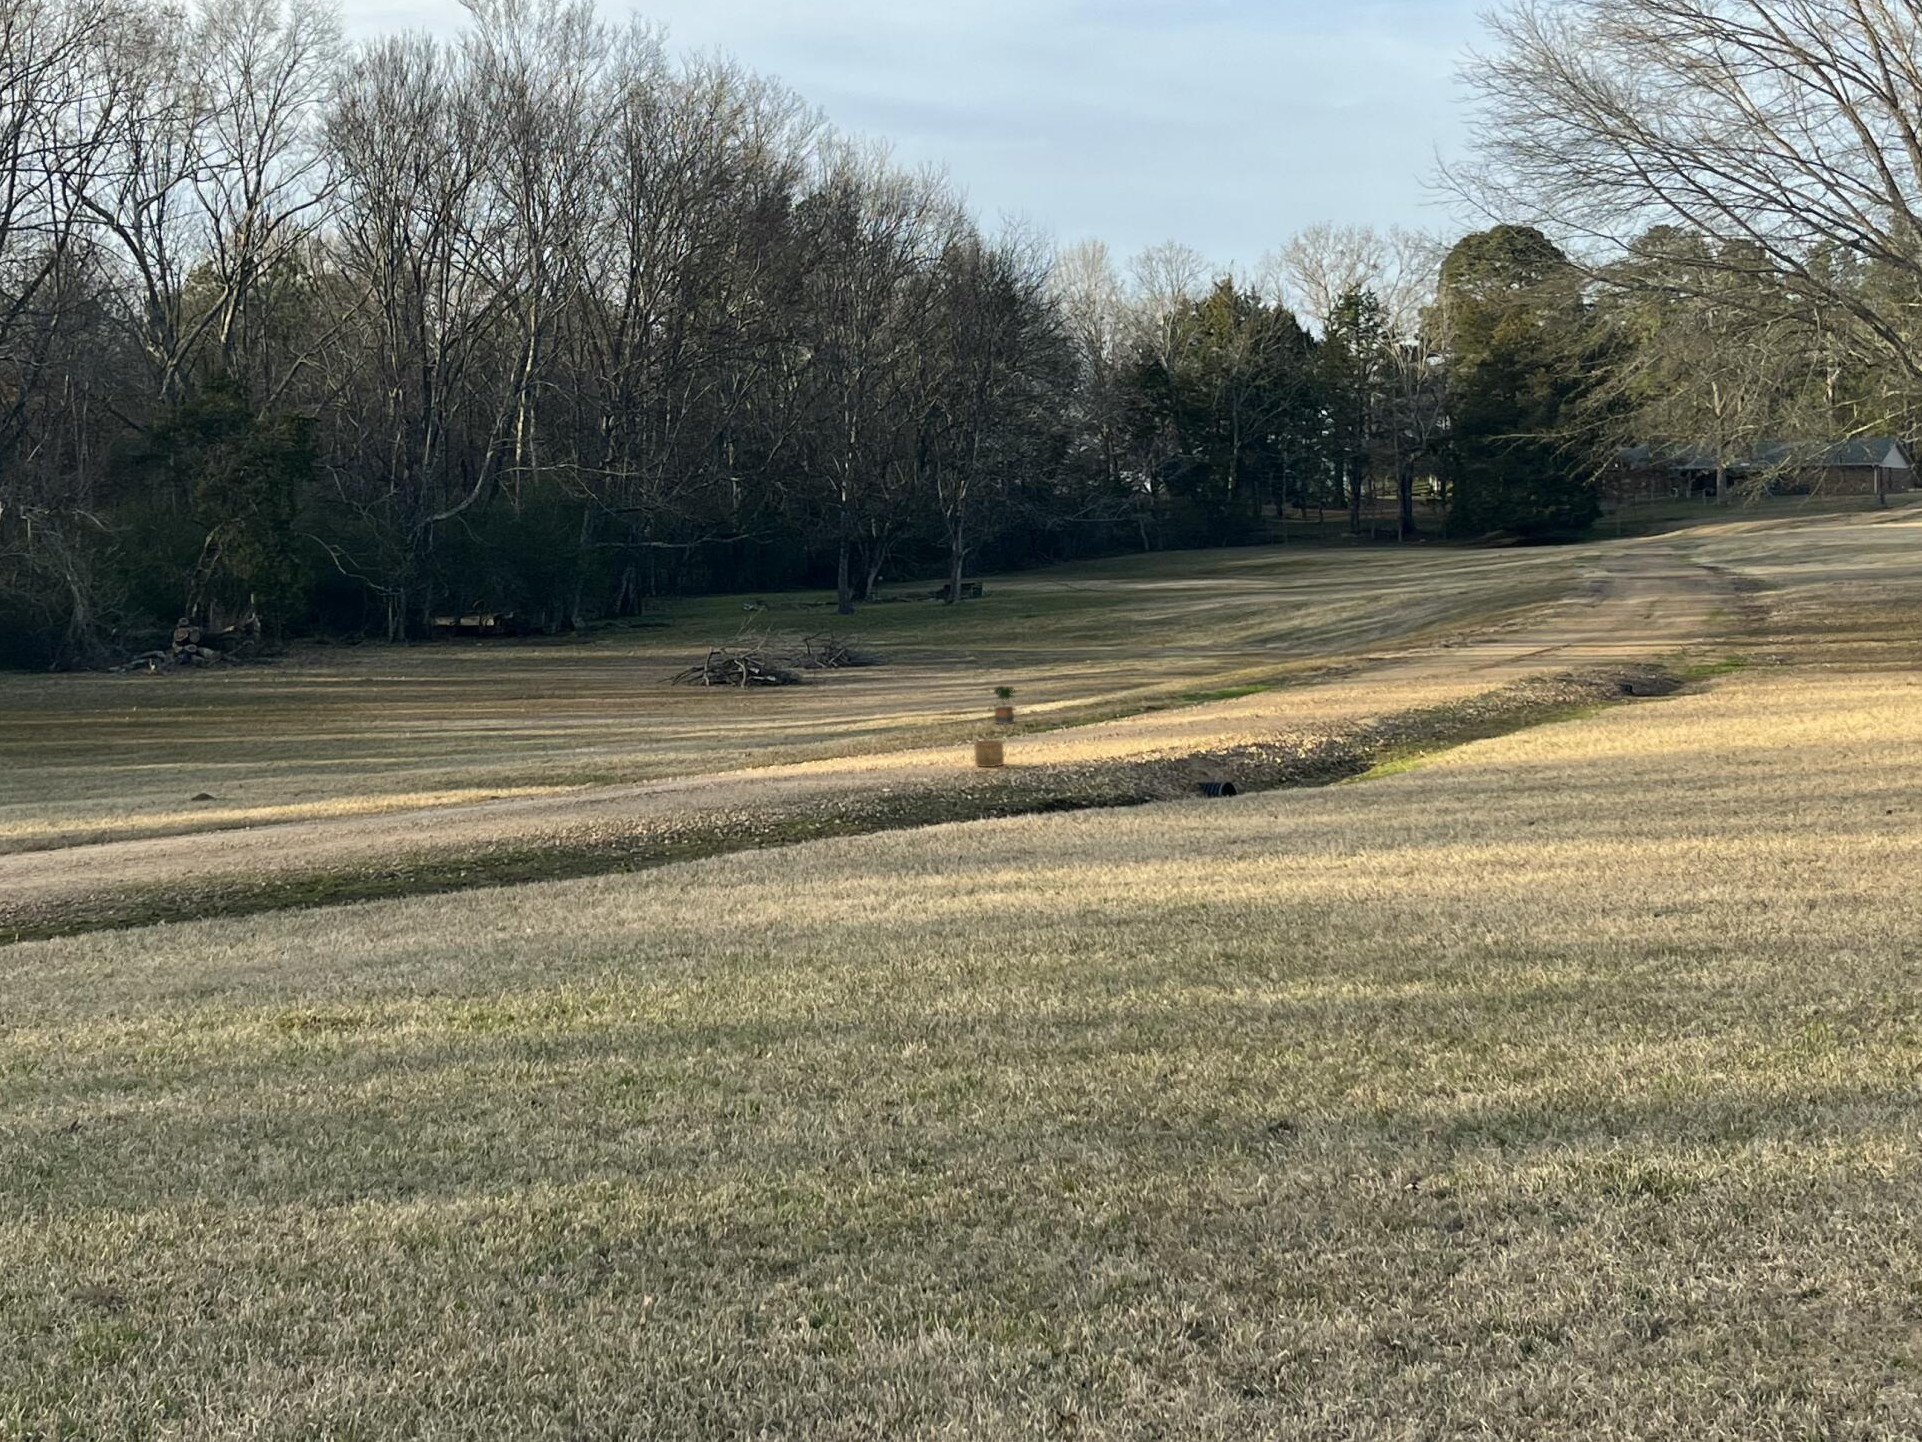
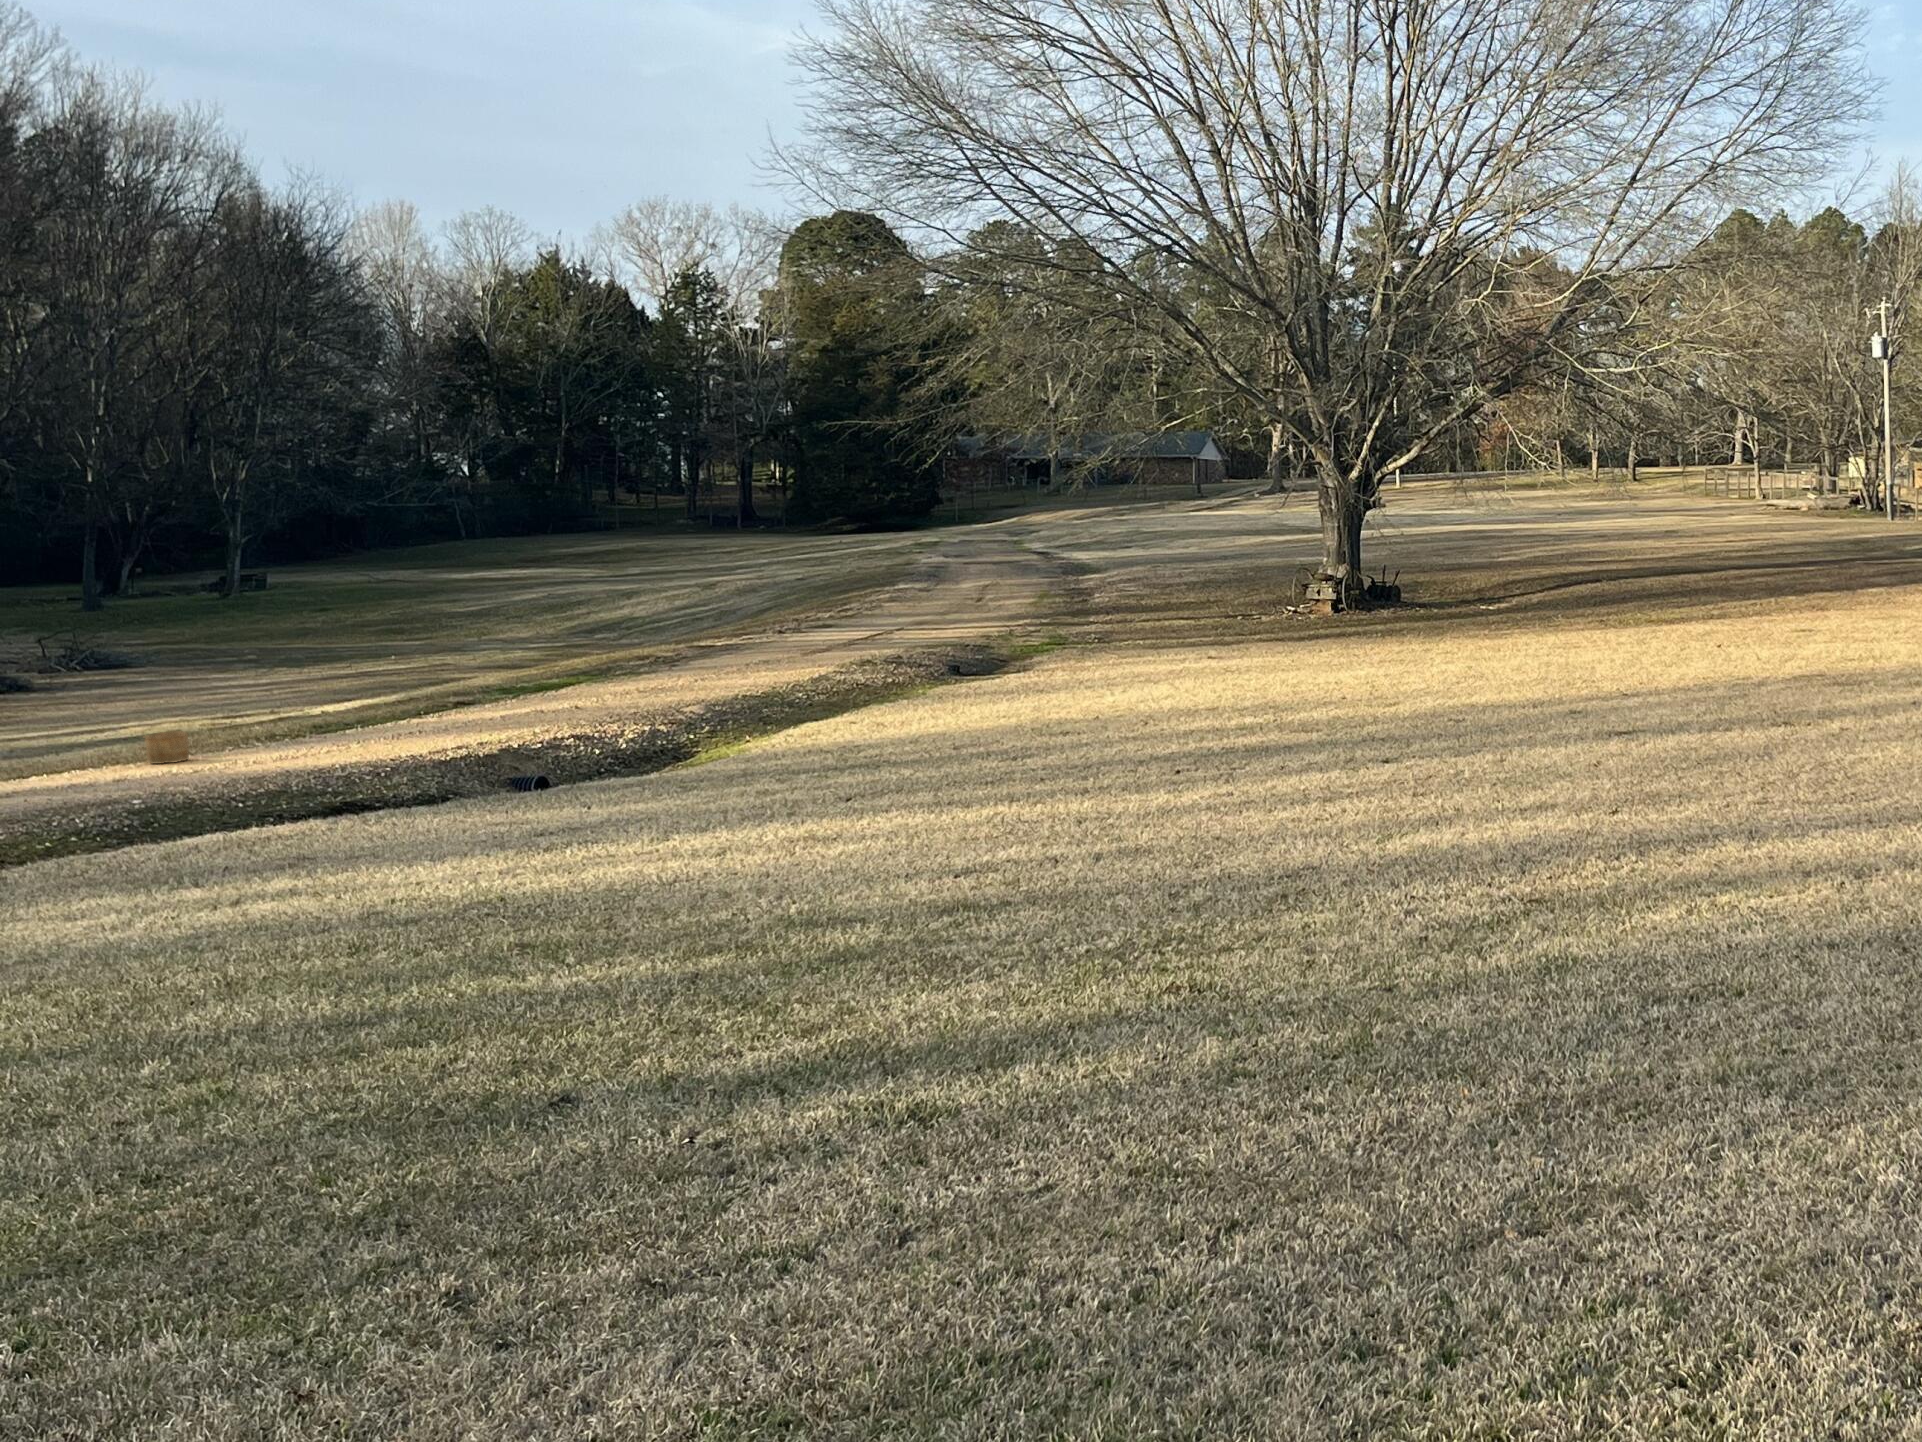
potted tree: present [994,686,1015,724] -> none [245,677,278,721]

